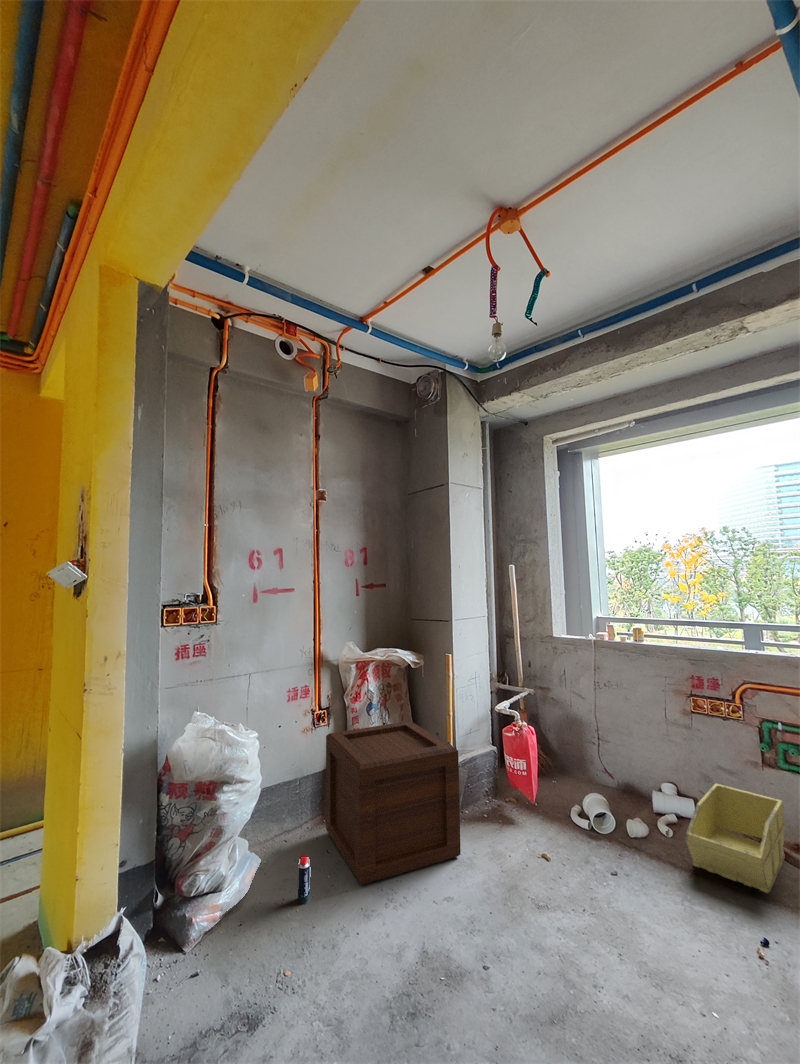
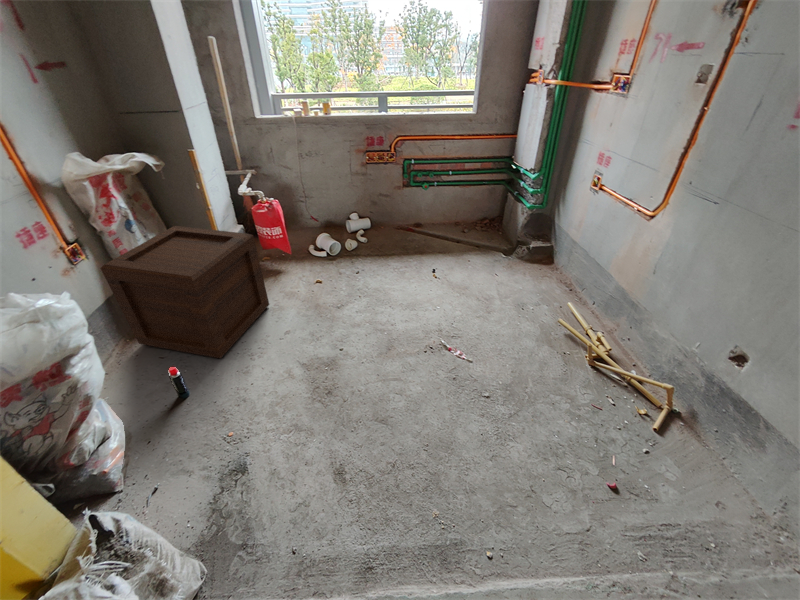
storage bin: present [685,784,785,893] -> none [382,204,423,251]

